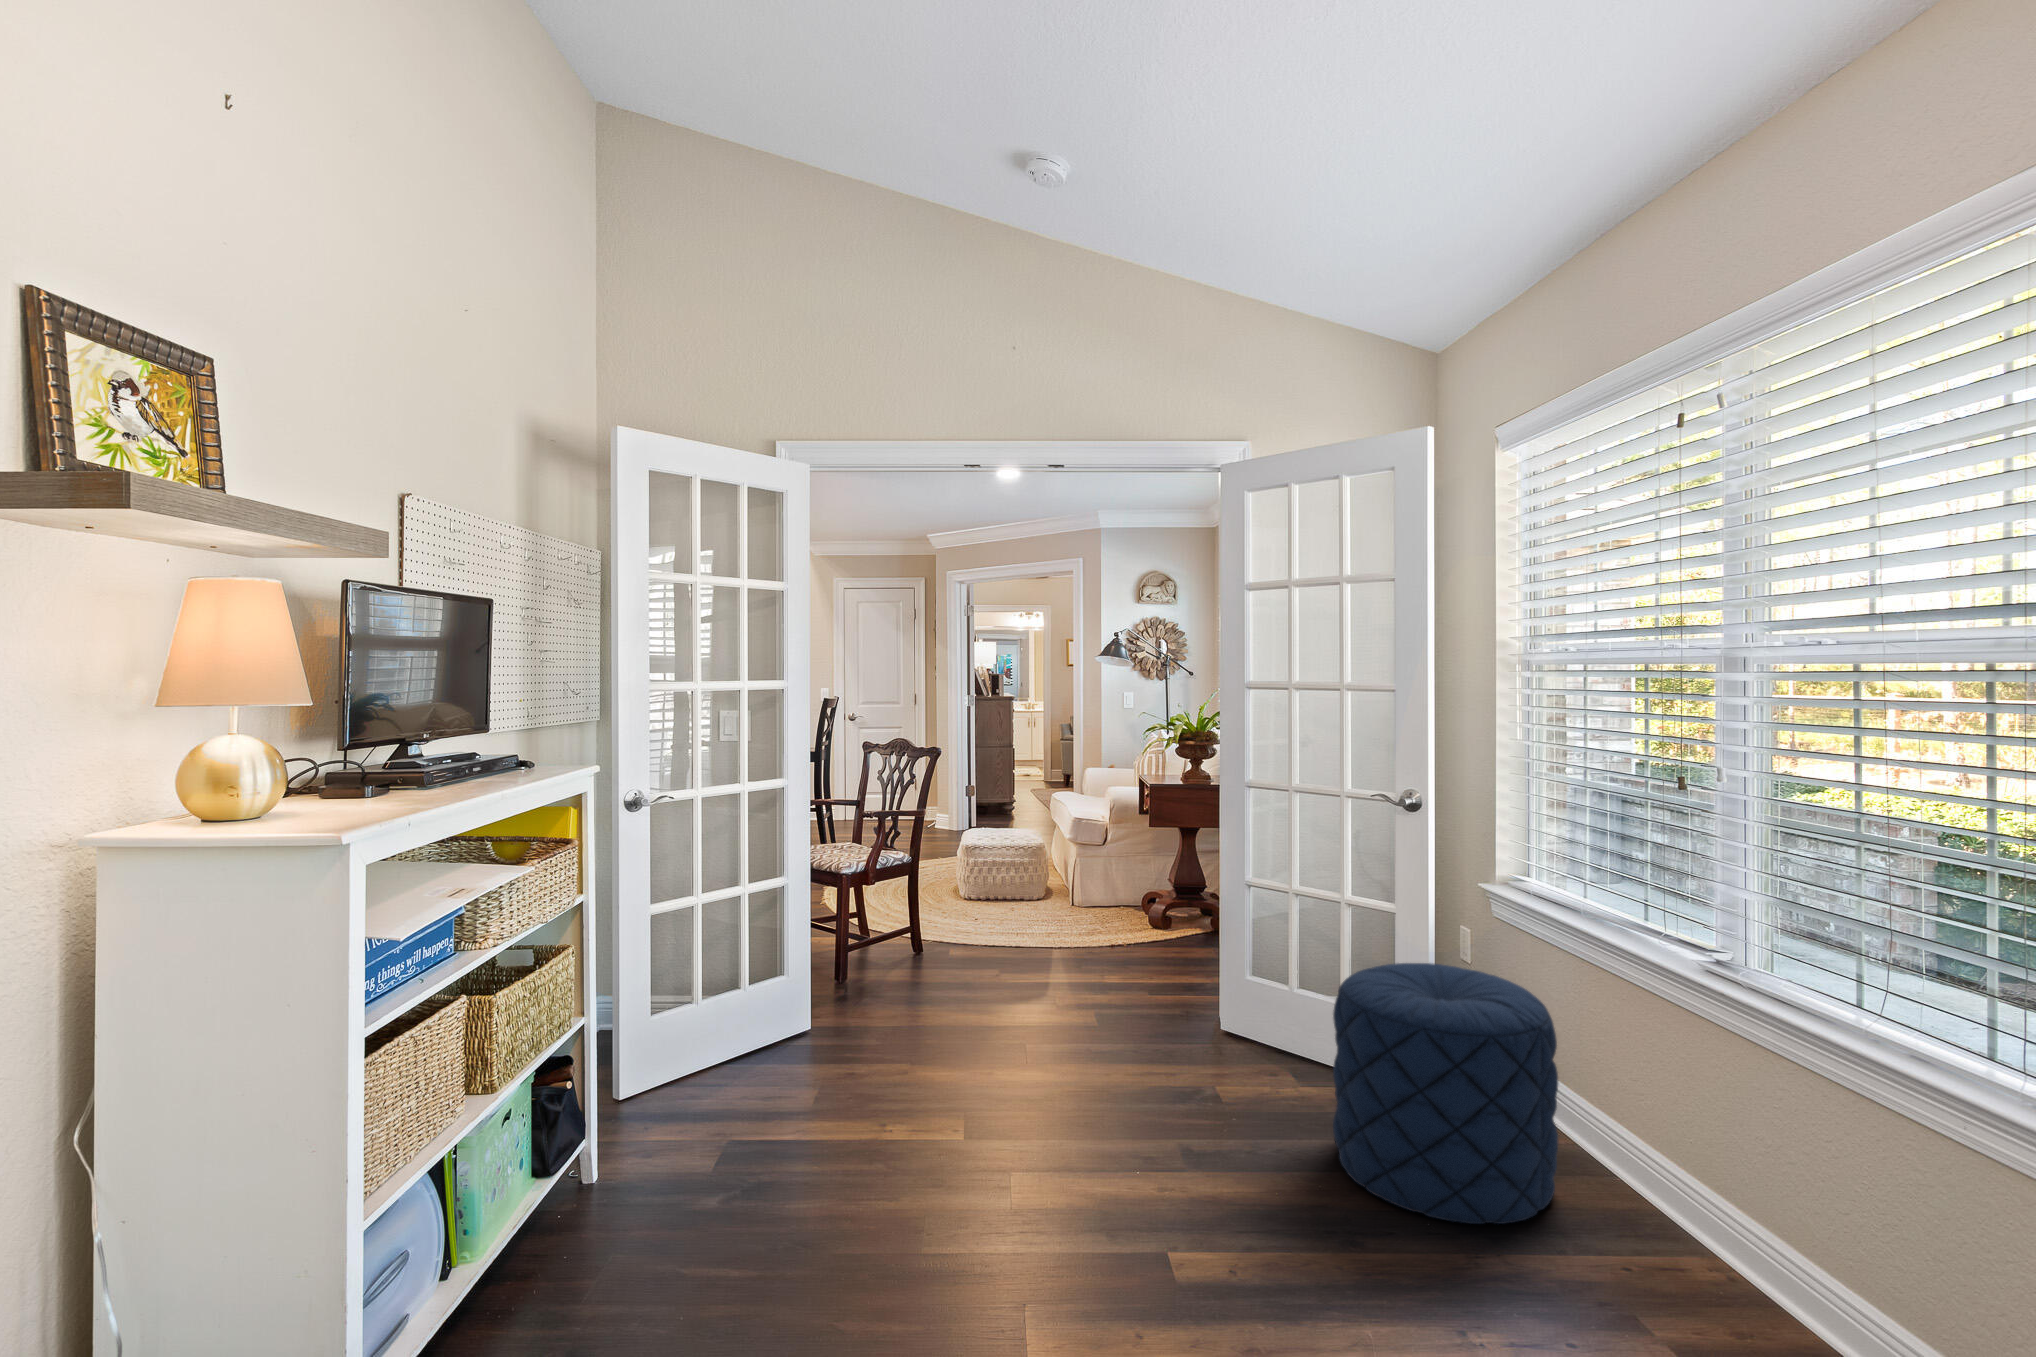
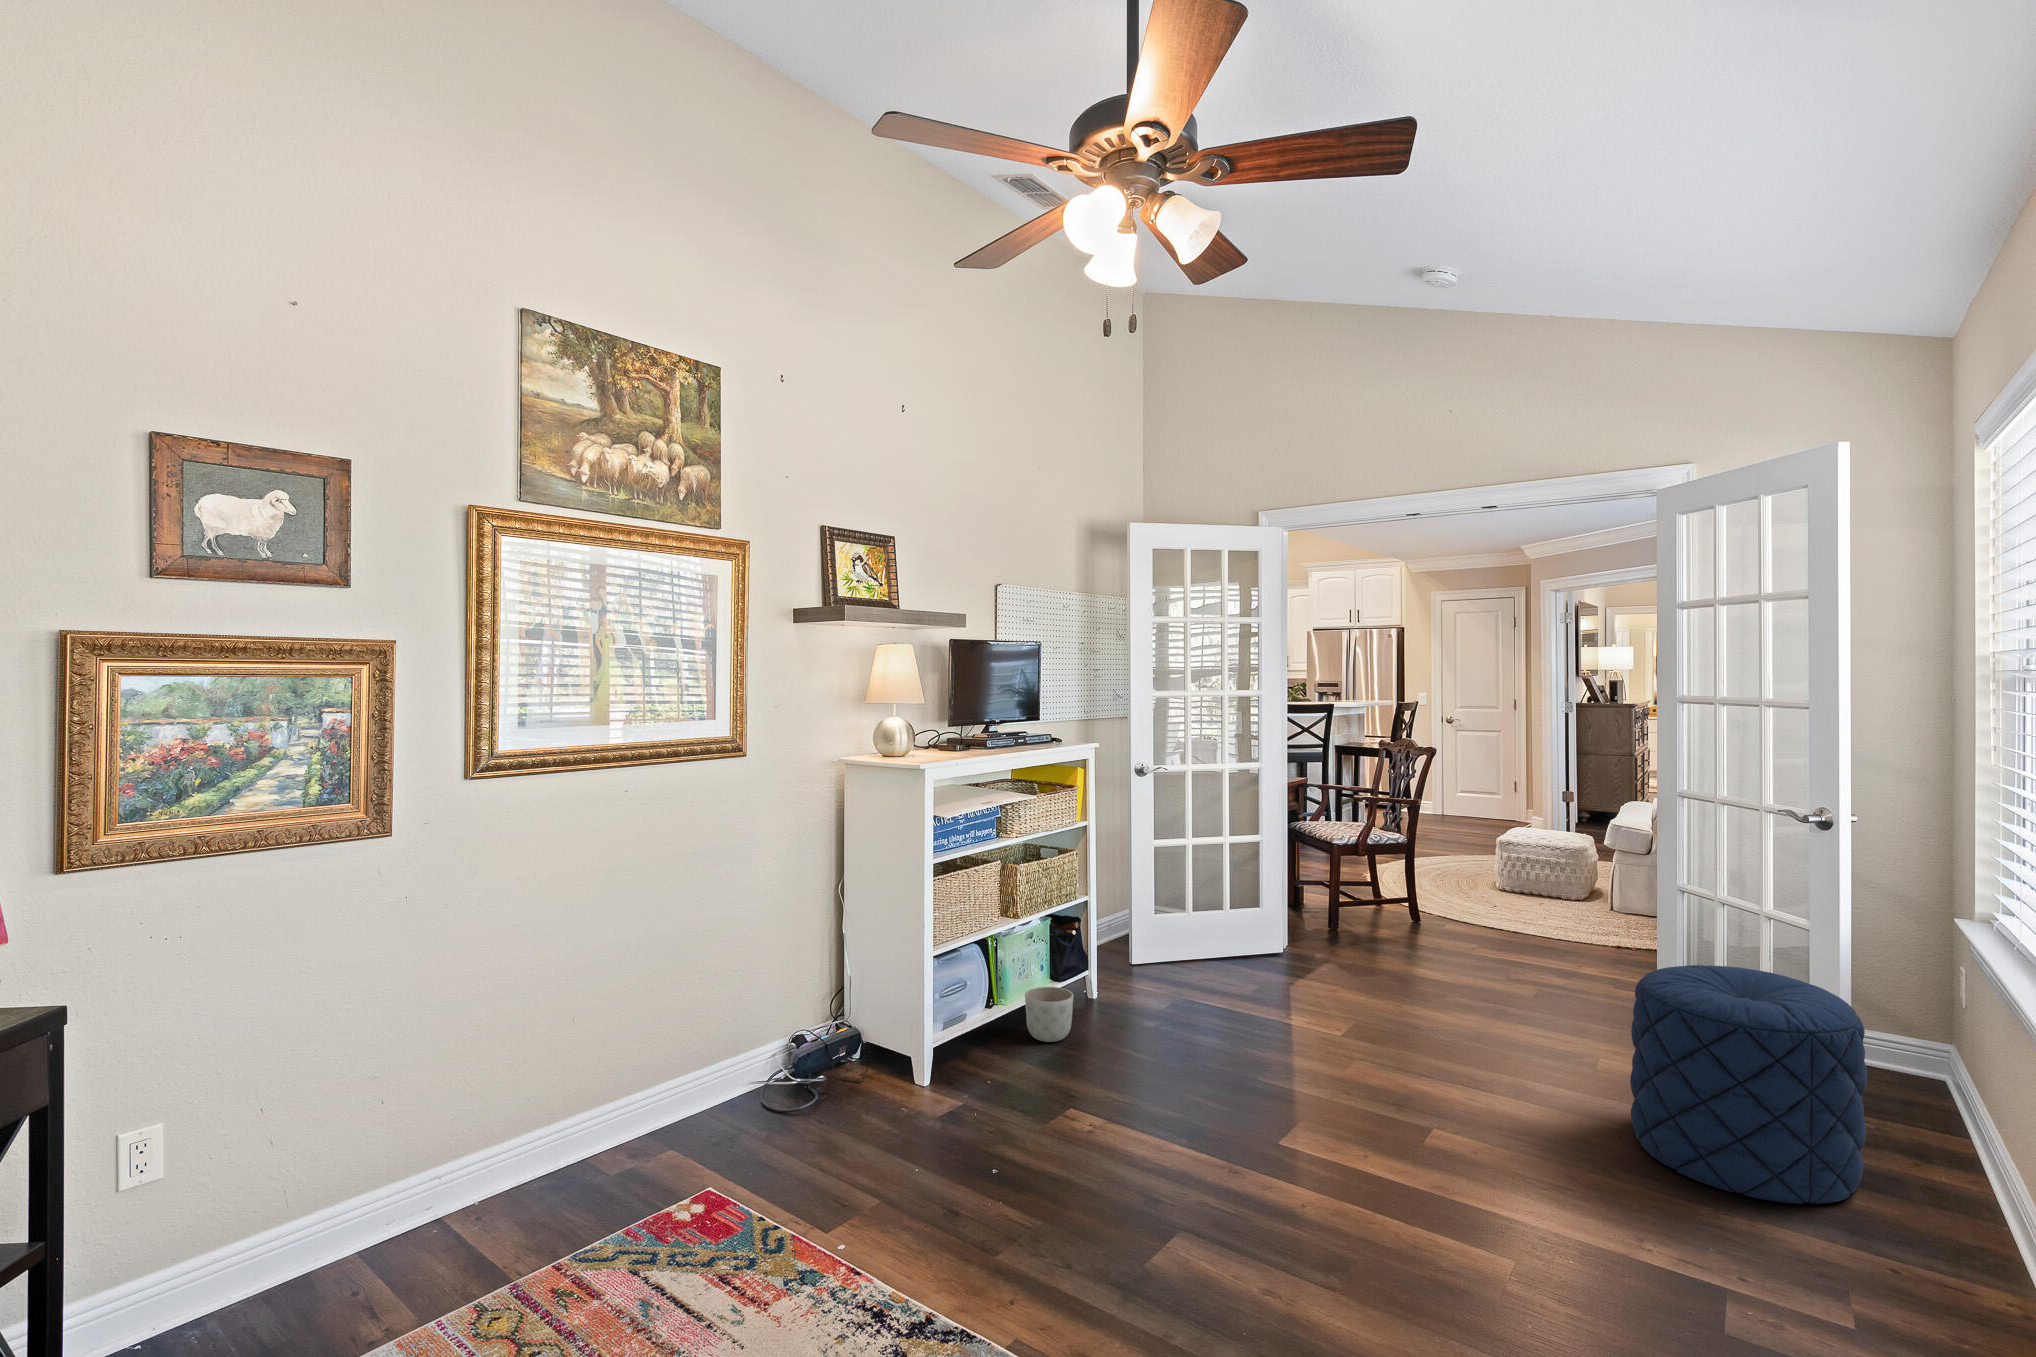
planter: none [514,1188,608,1300] -> present [1025,987,1074,1042]

